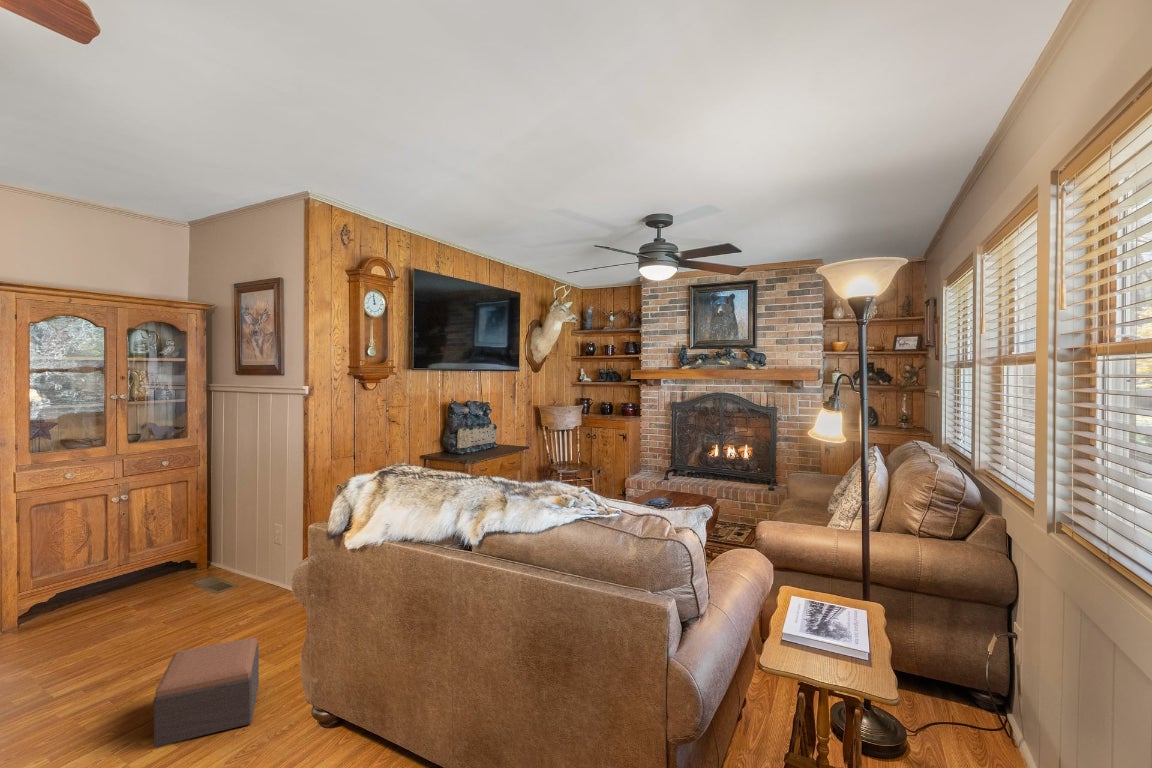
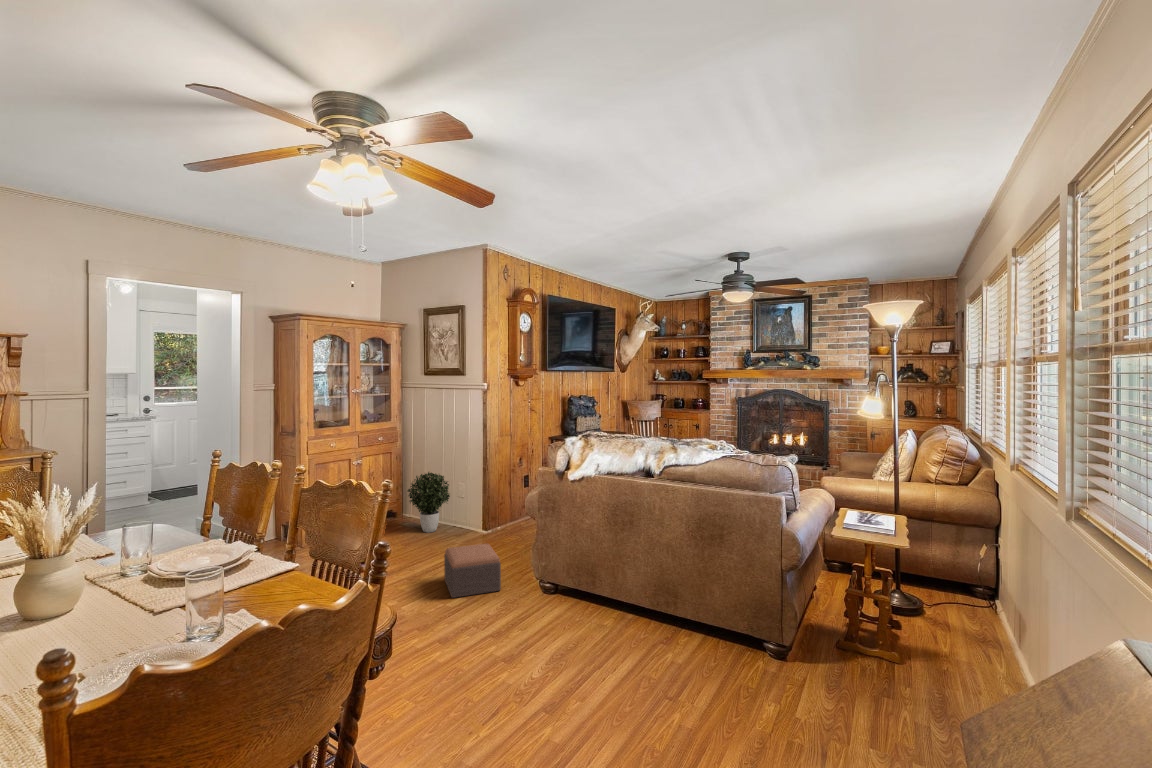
potted plant: none [187,511,259,599] -> present [408,472,450,532]

